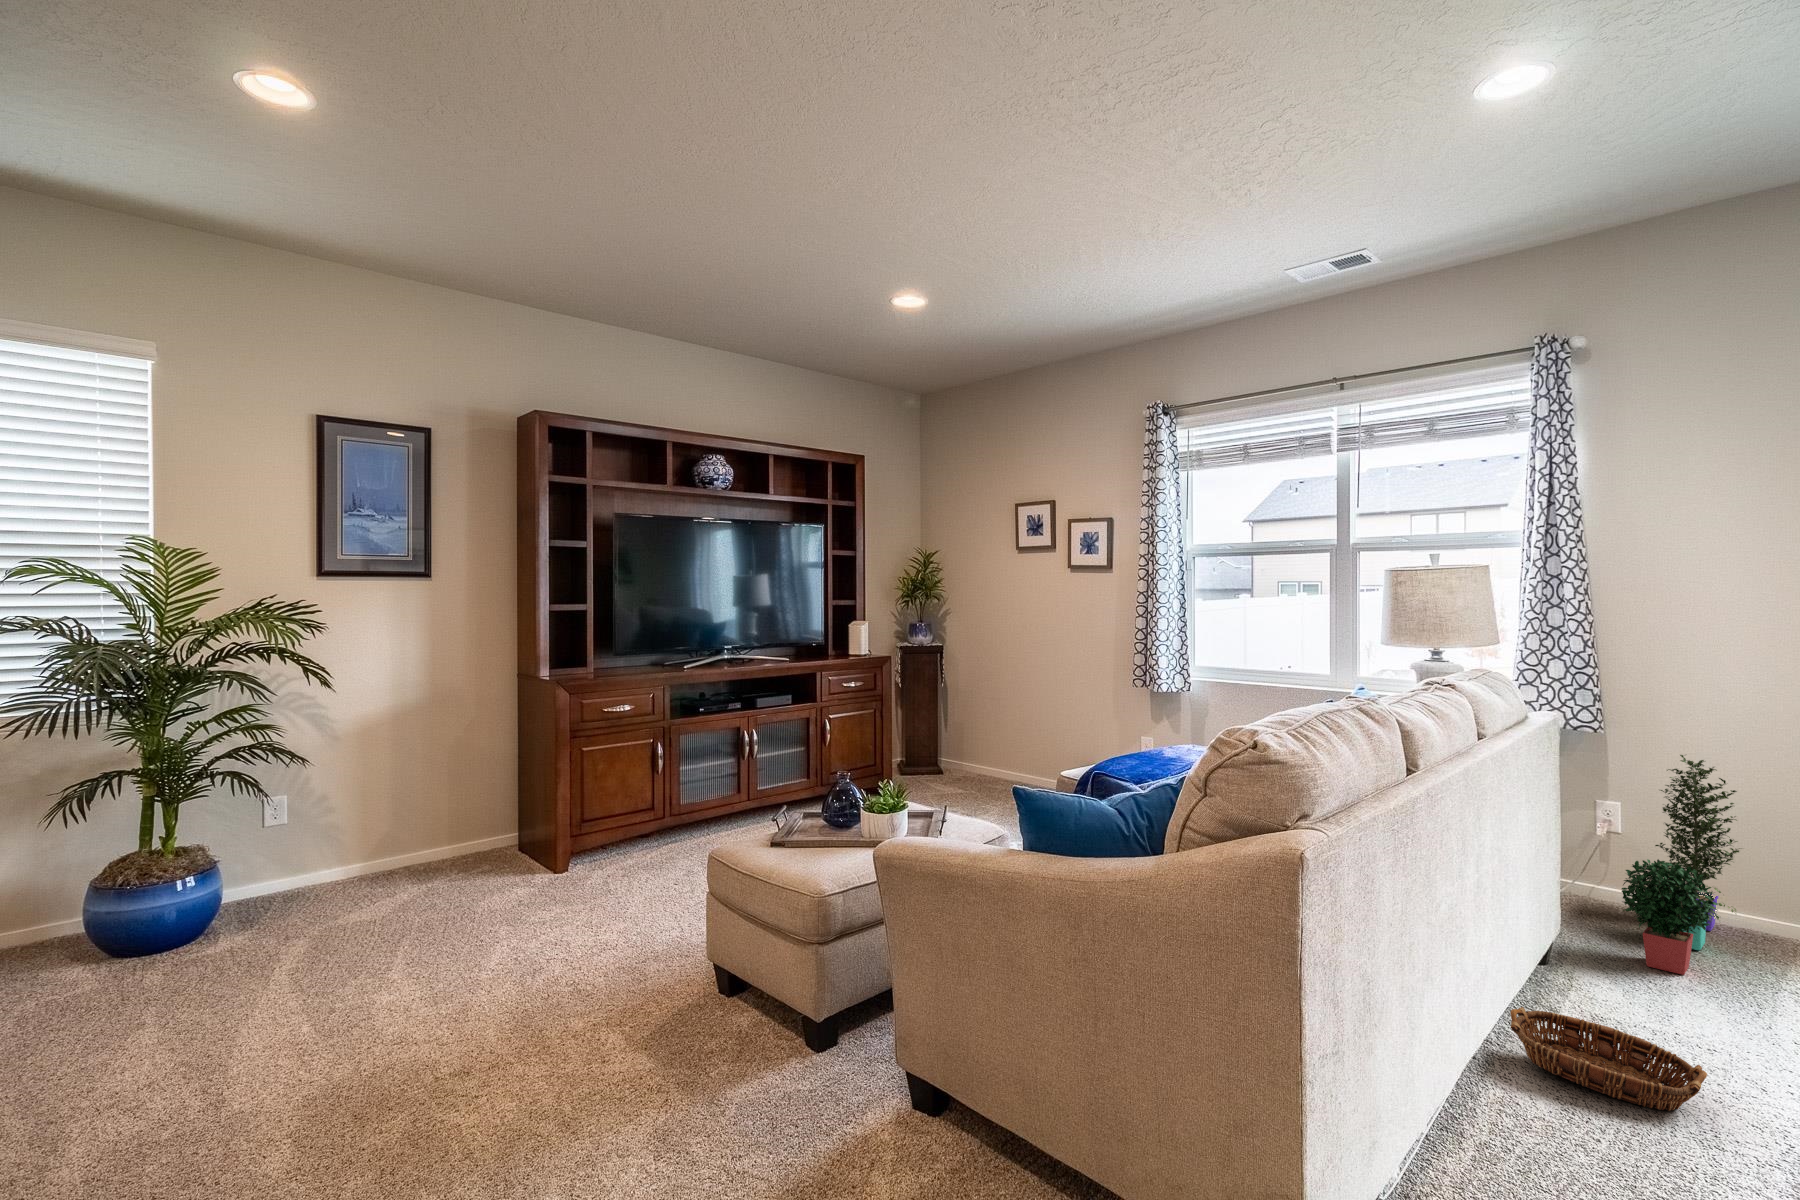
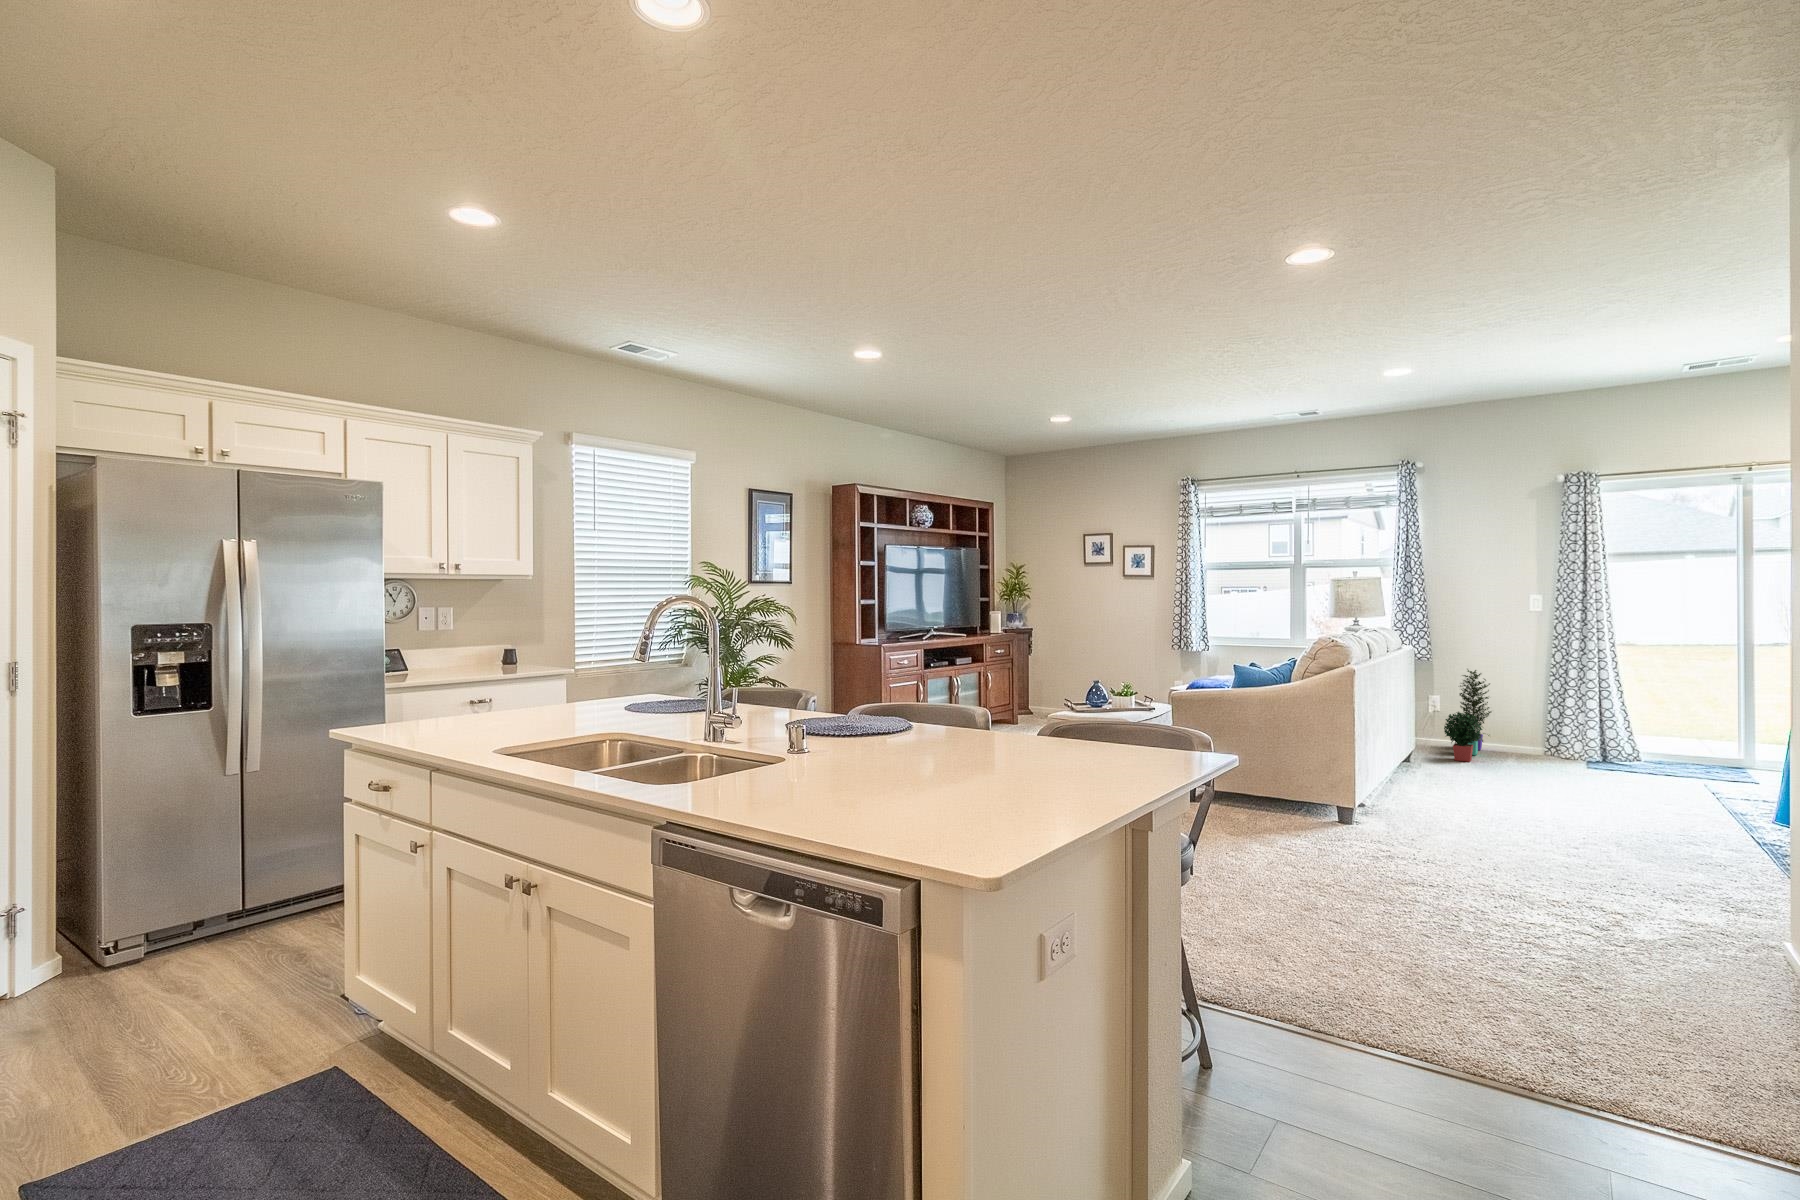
basket: present [1511,1007,1707,1111] -> none [1402,759,1488,791]

